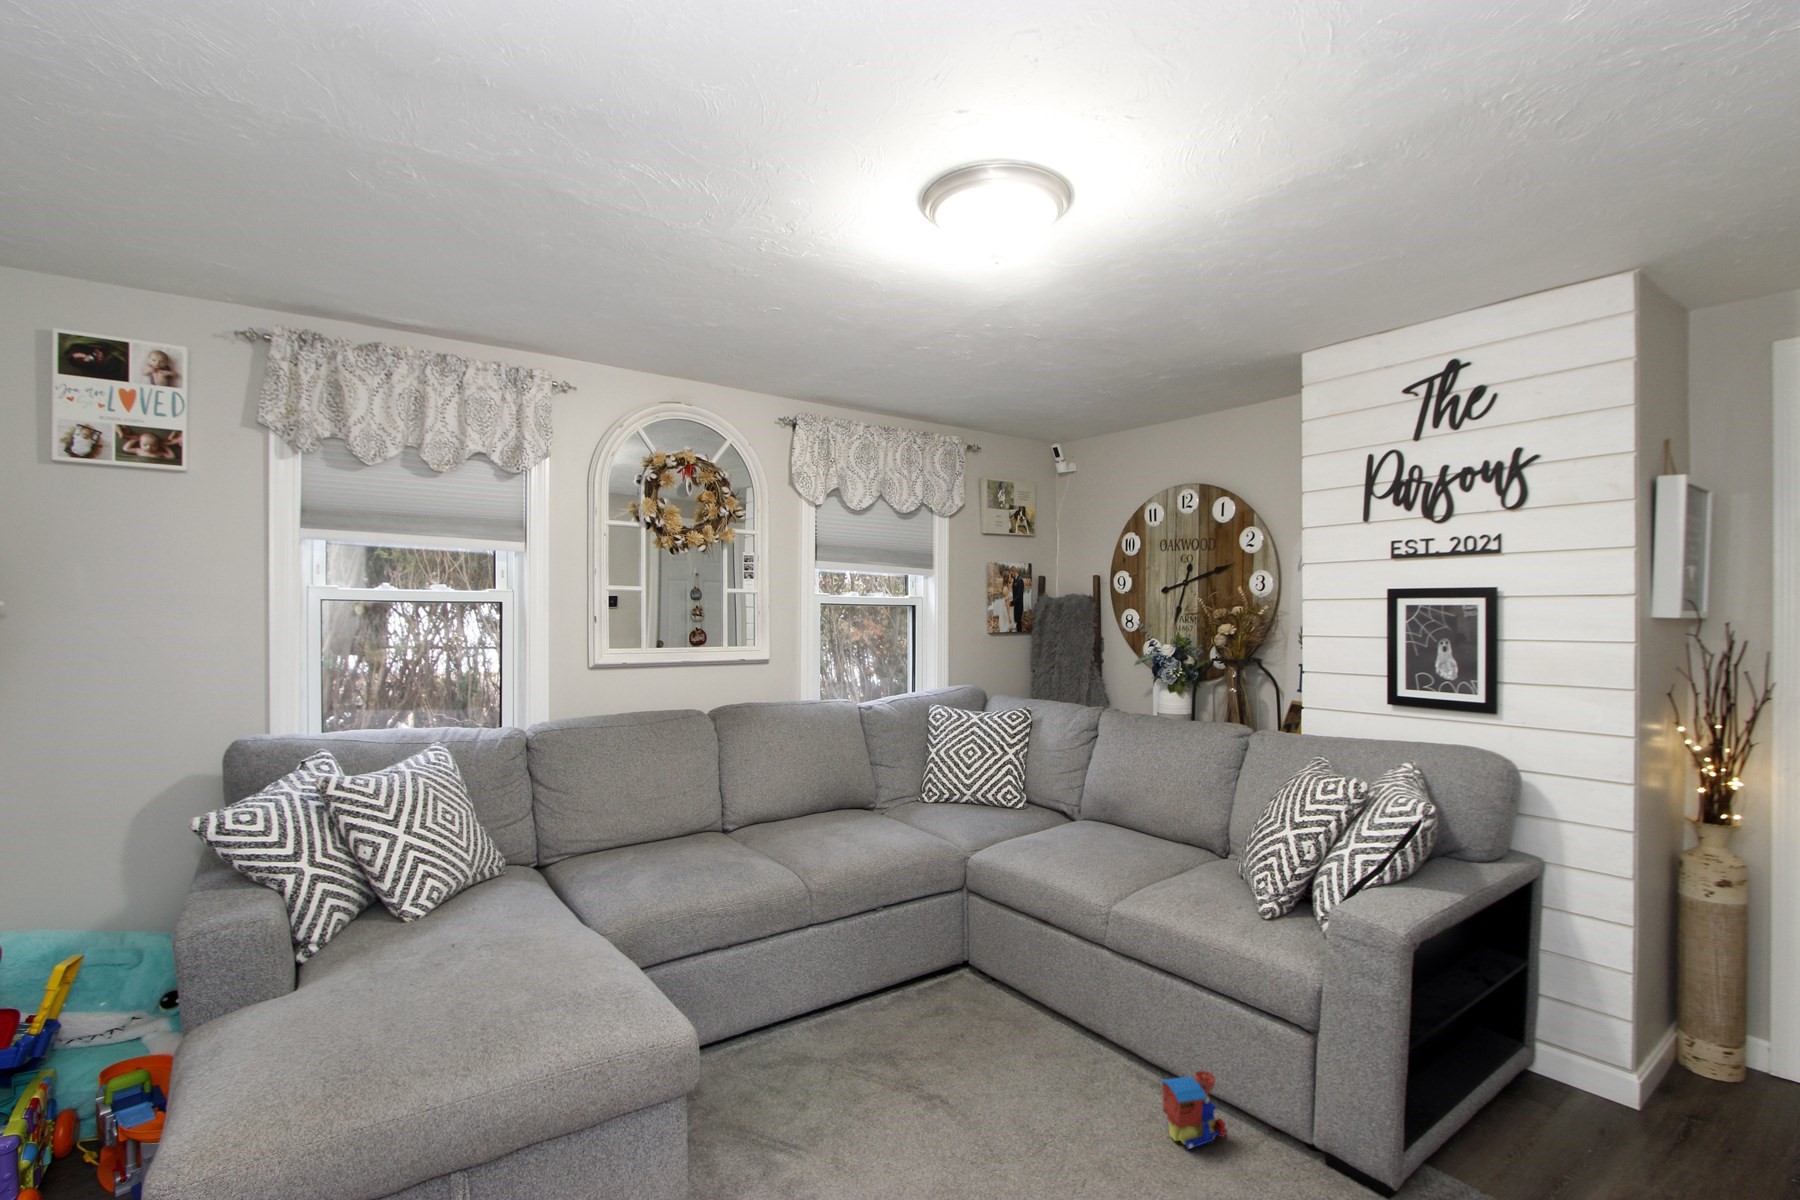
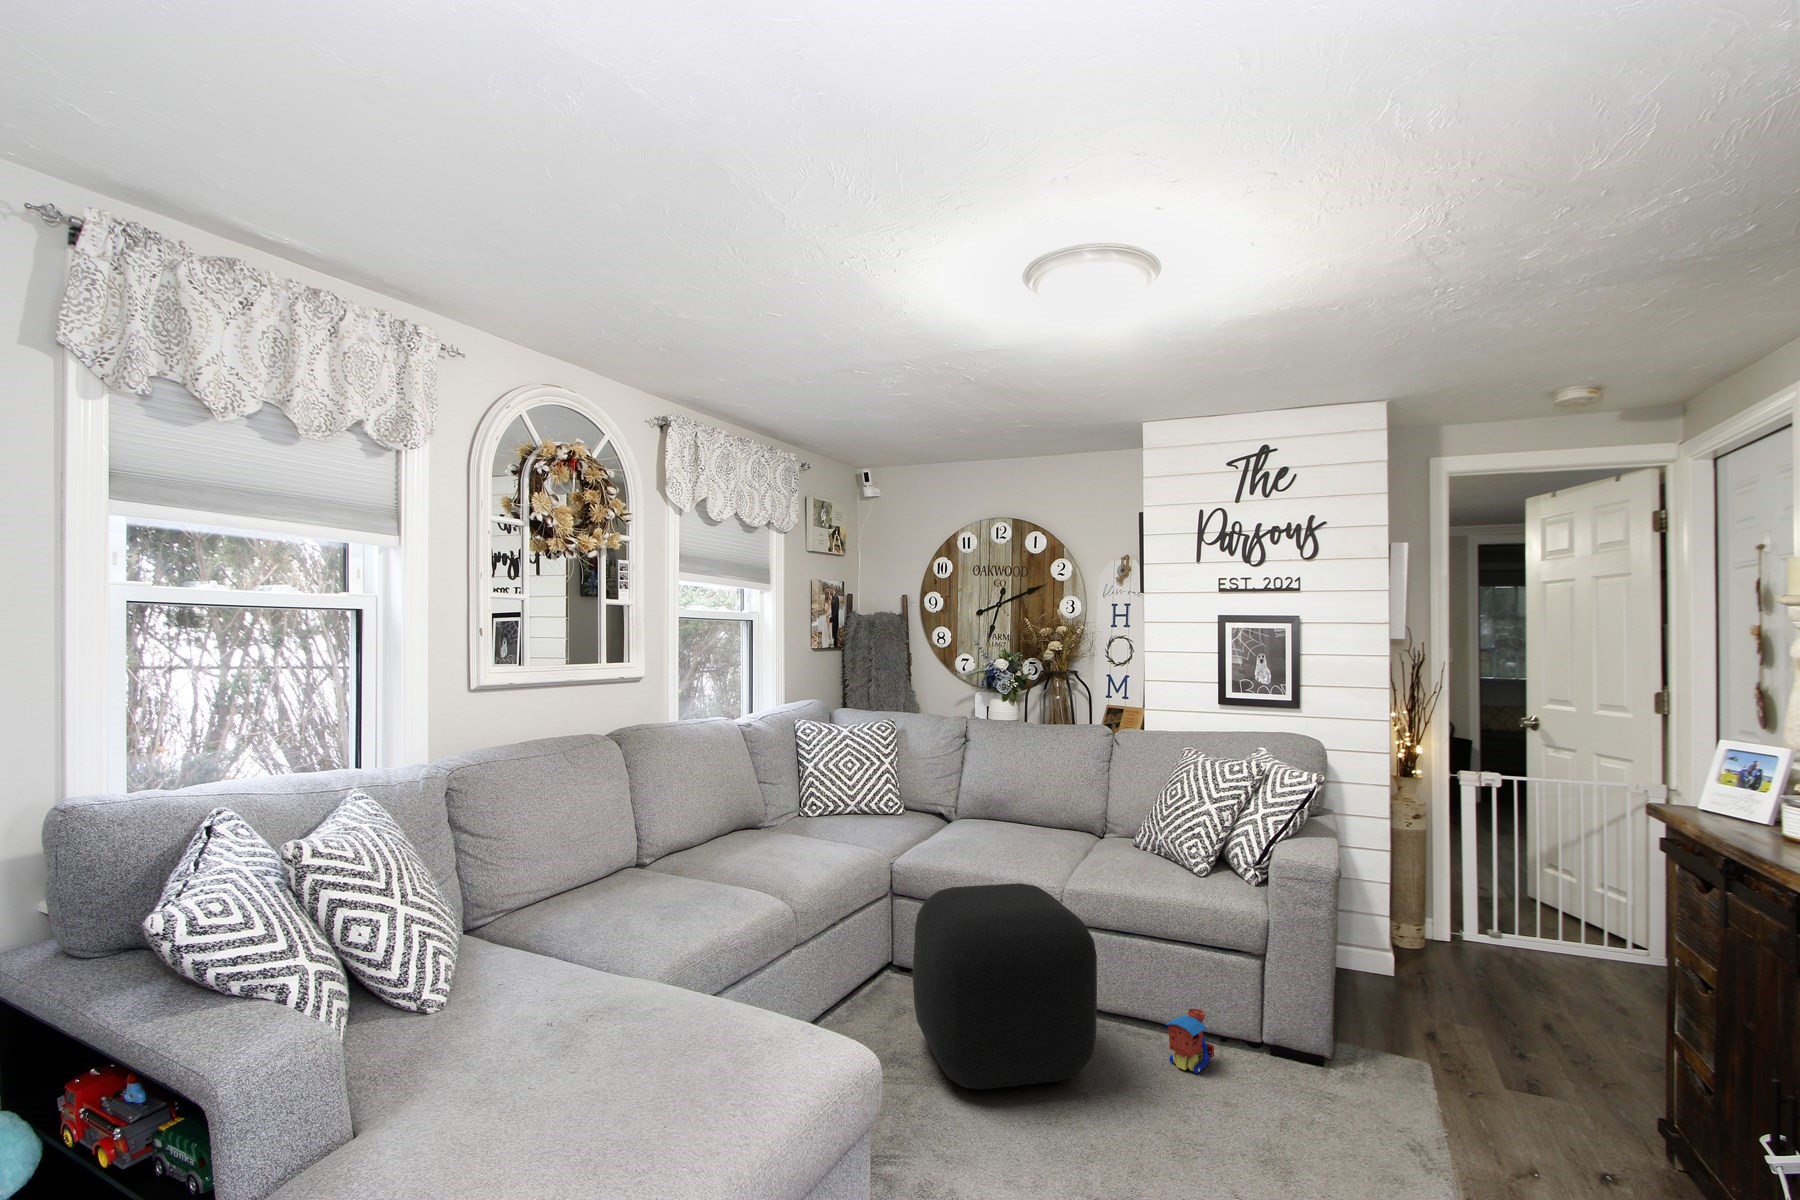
ottoman: none [883,881,1076,1109] -> present [913,883,1097,1090]

